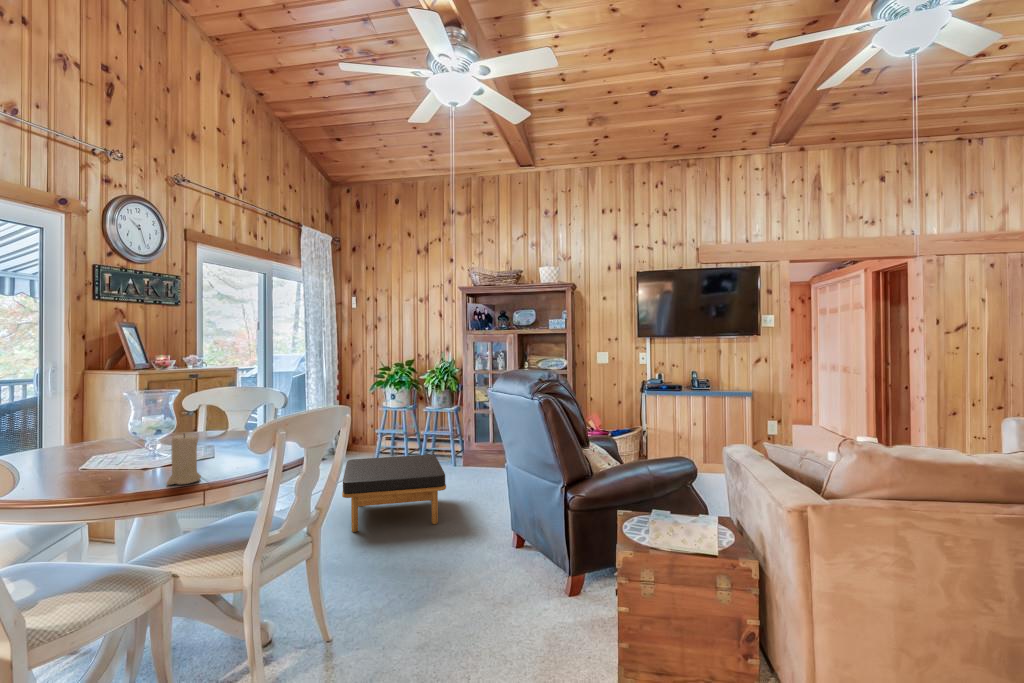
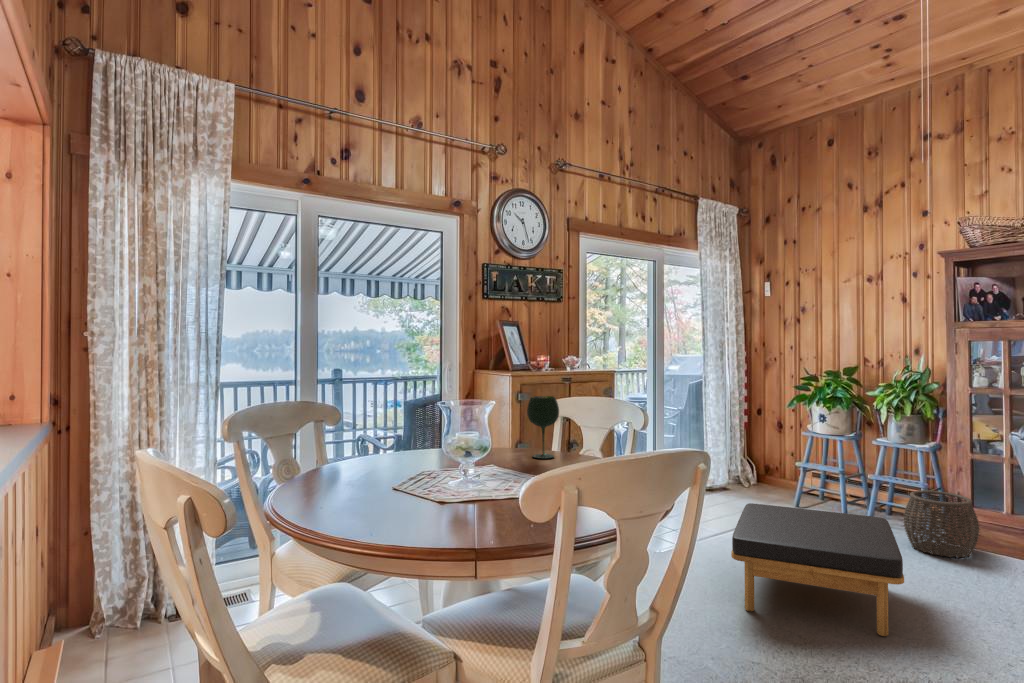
wine glass: none [184,388,215,440] -> present [527,396,559,459]
candle: present [167,434,201,485] -> none [459,457,499,524]
woven basket: none [441,436,481,475] -> present [903,491,980,558]

